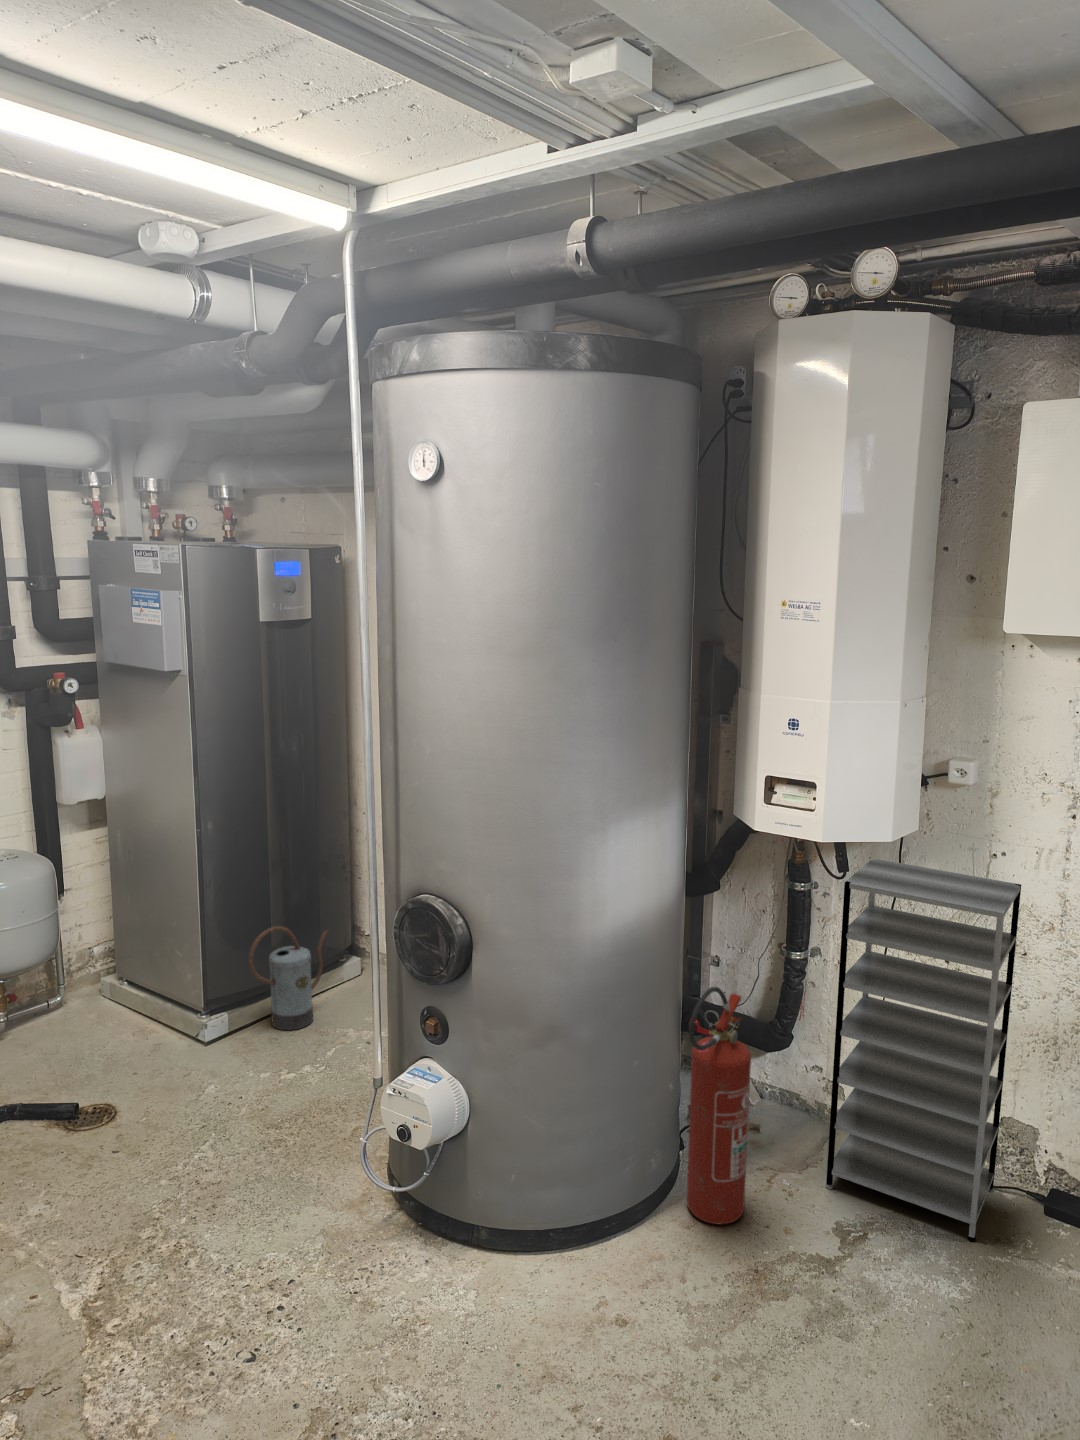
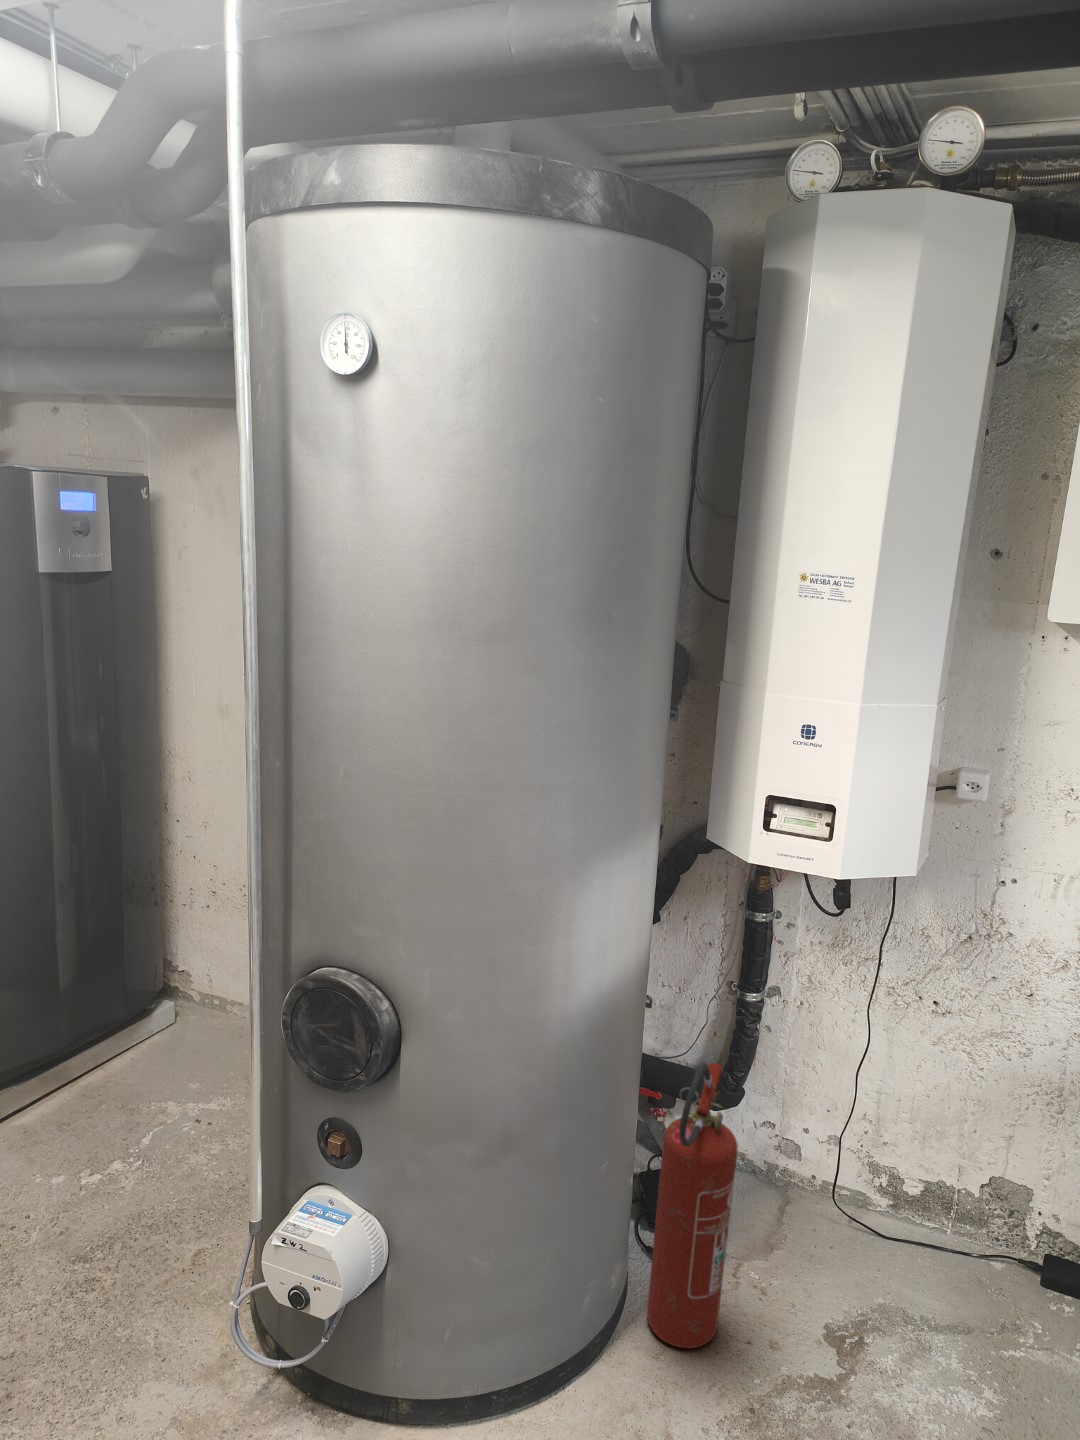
shelving unit: present [825,858,1021,1242] -> none [799,883,1044,1334]
watering can: present [248,926,329,1030] -> none [27,970,136,1109]

